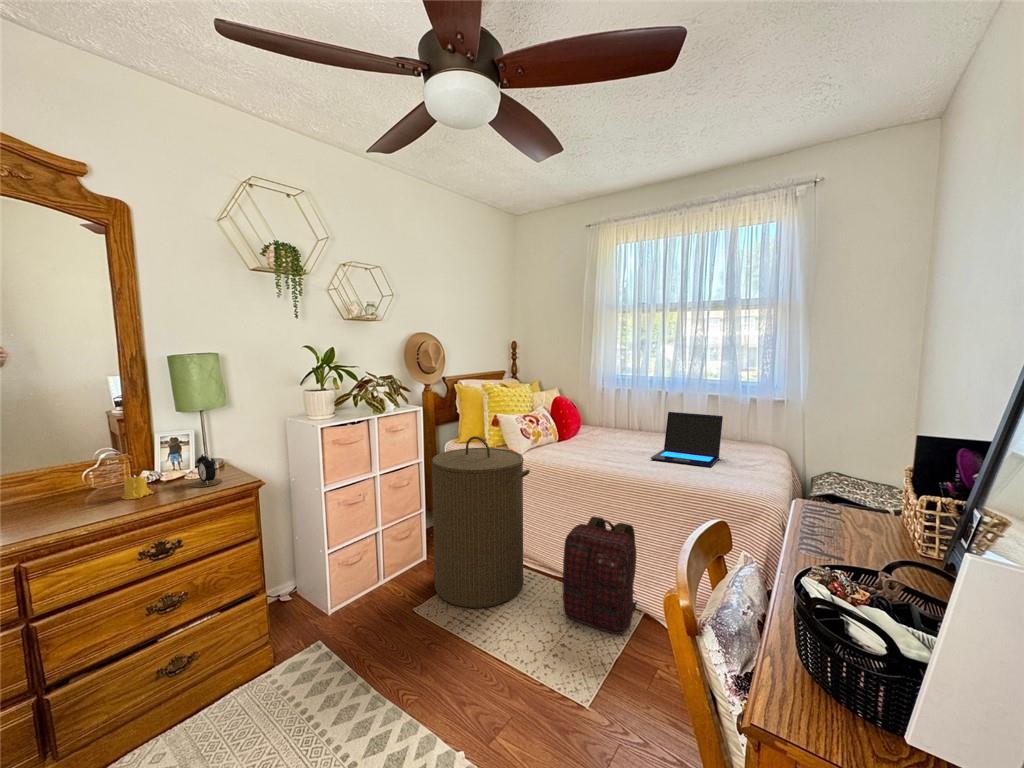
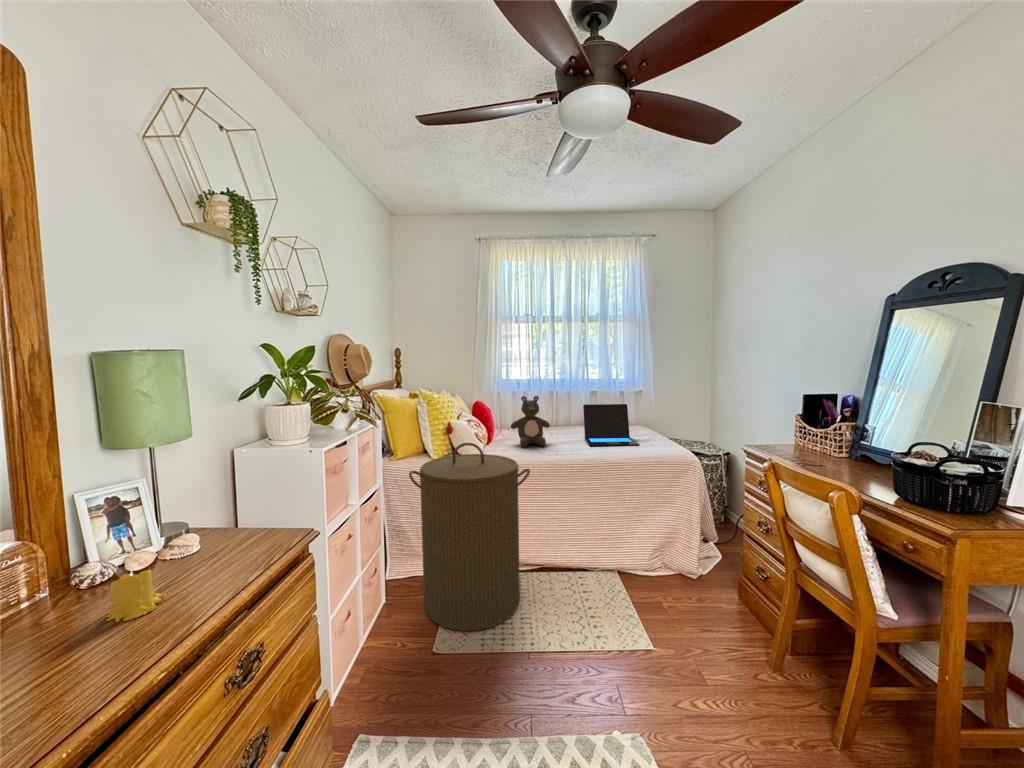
teddy bear: none [579,397,621,452] -> present [511,396,550,447]
alarm clock: present [189,454,222,487] -> none [196,510,250,569]
backpack: present [562,517,637,634] -> none [570,503,640,604]

